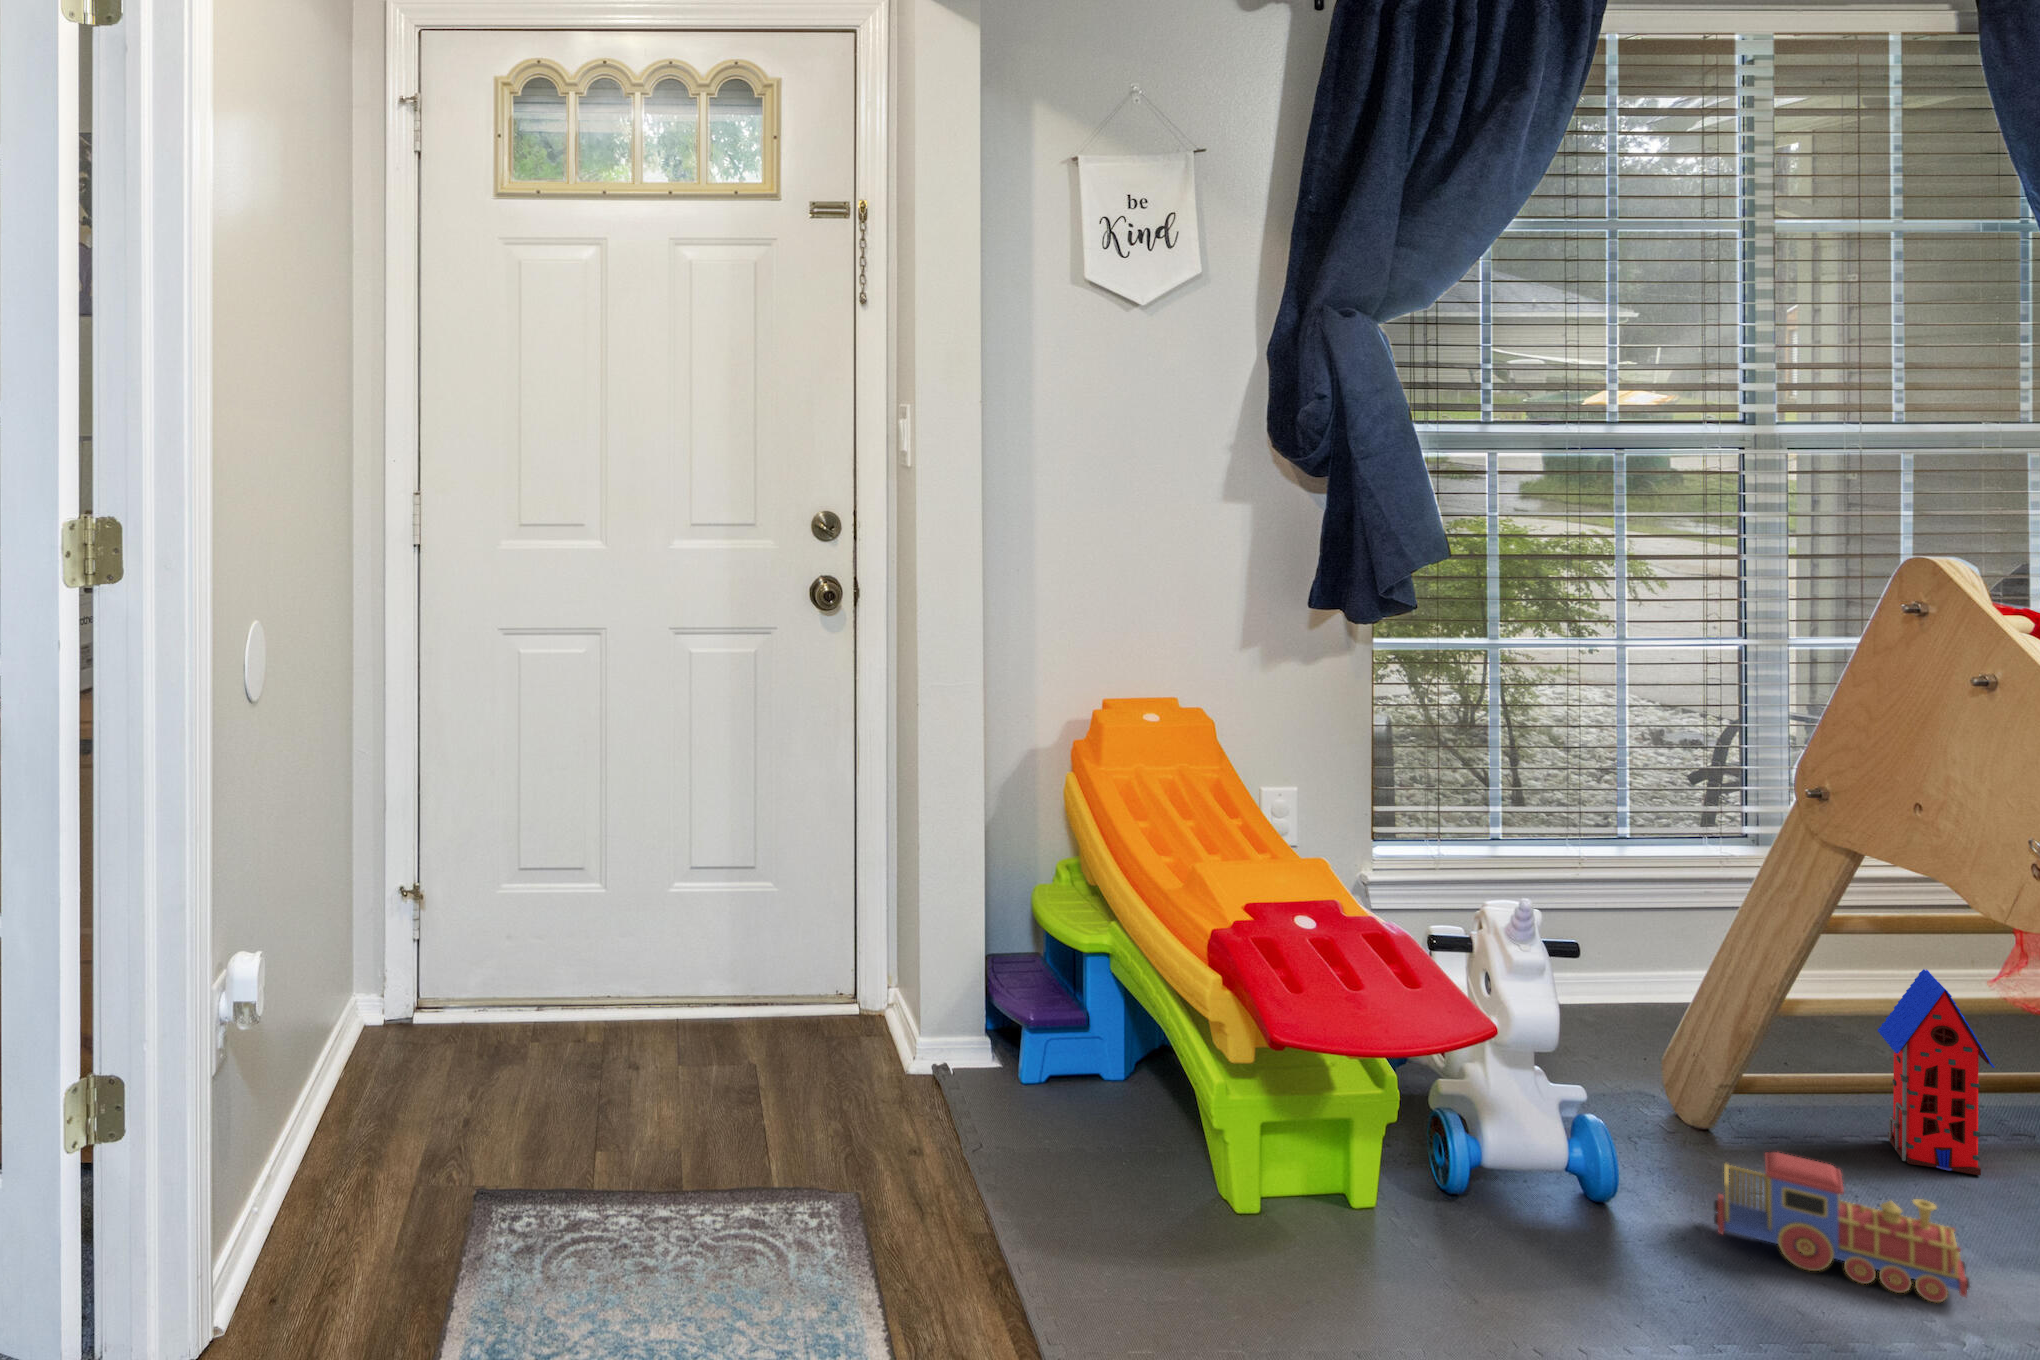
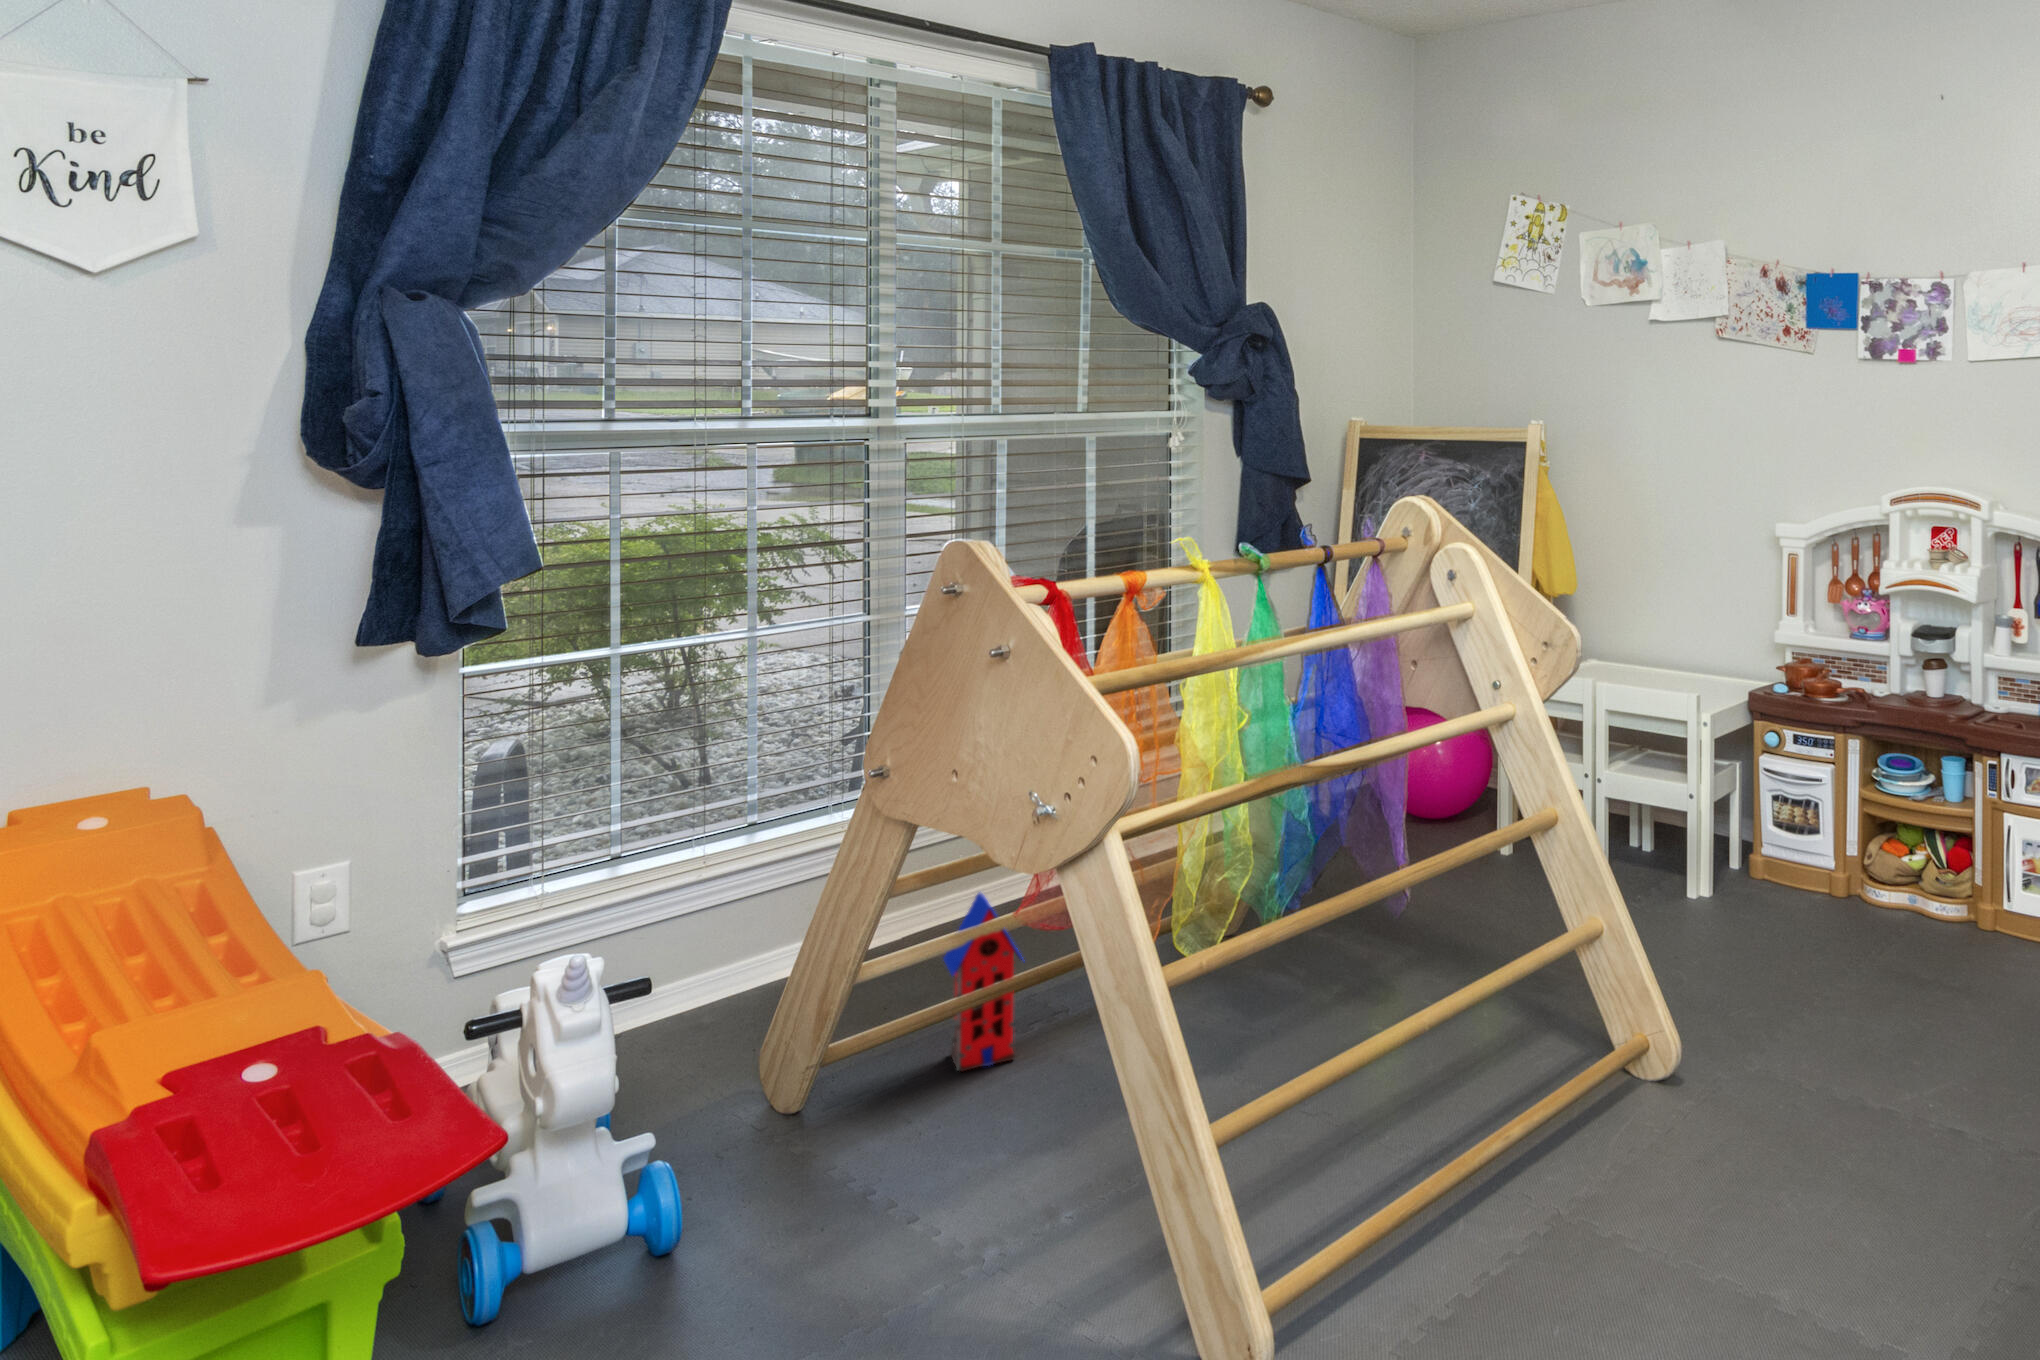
toy train: present [1714,1152,1970,1302] -> none [766,1114,978,1229]

